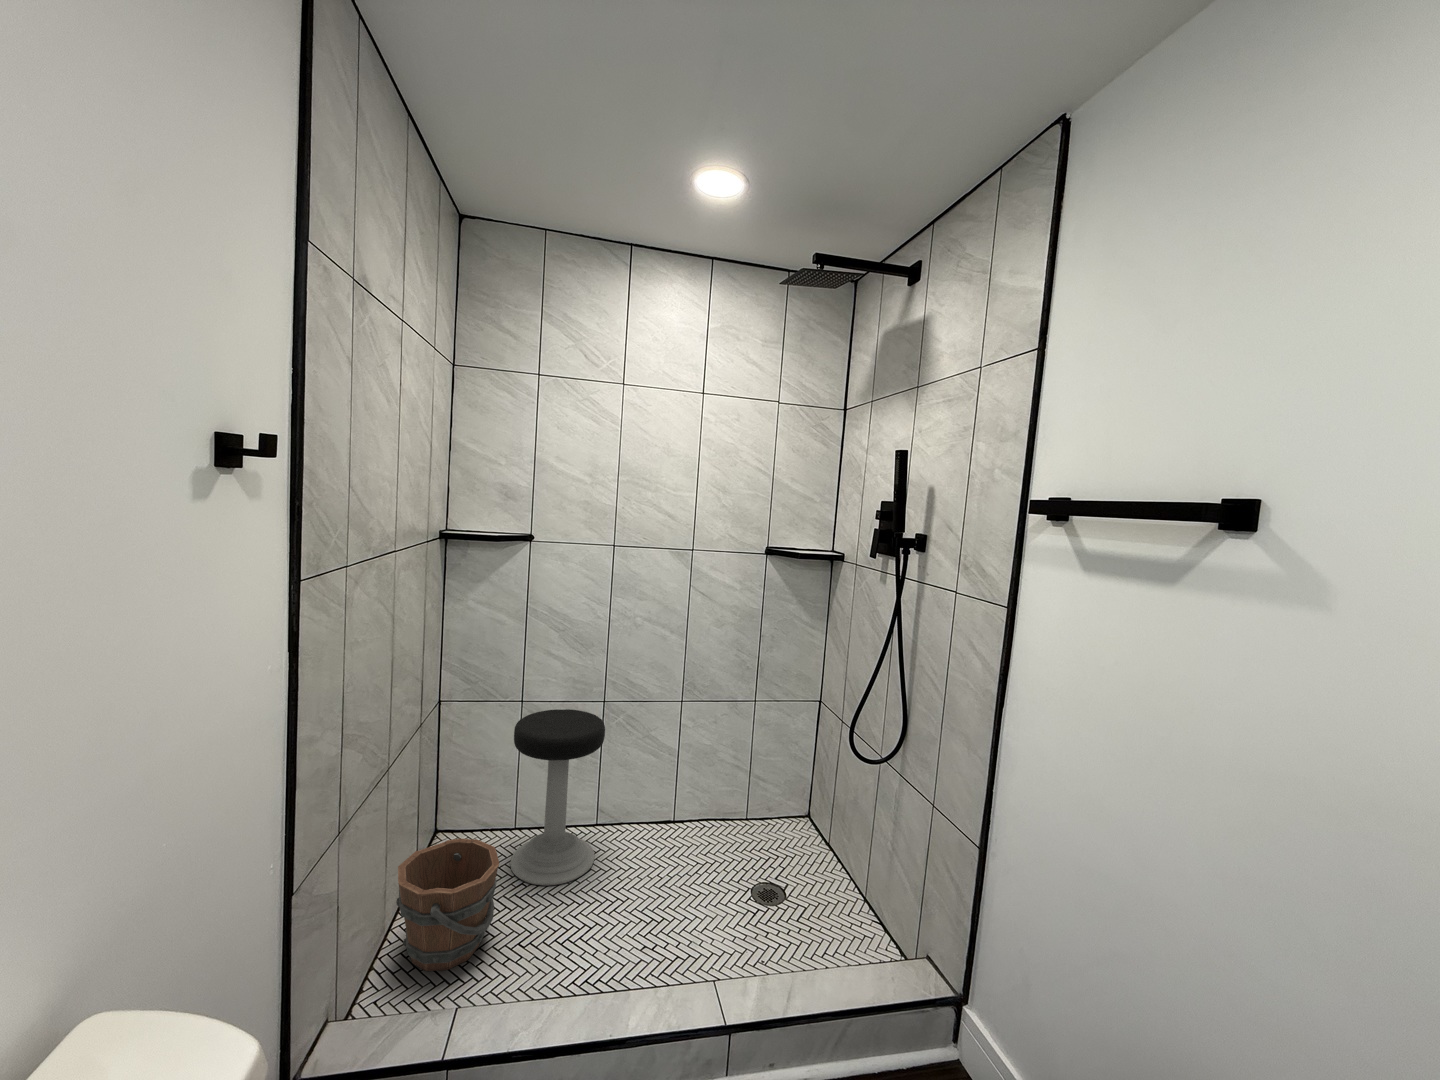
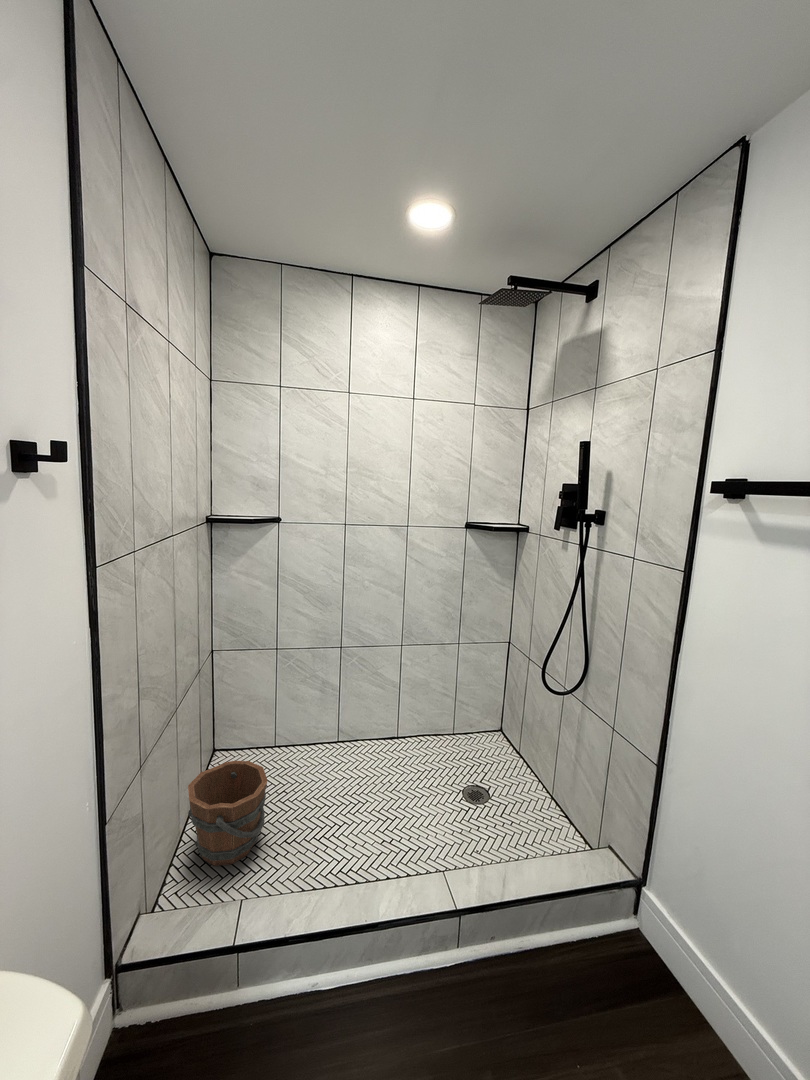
stool: present [510,709,605,886] -> none [273,655,343,792]

